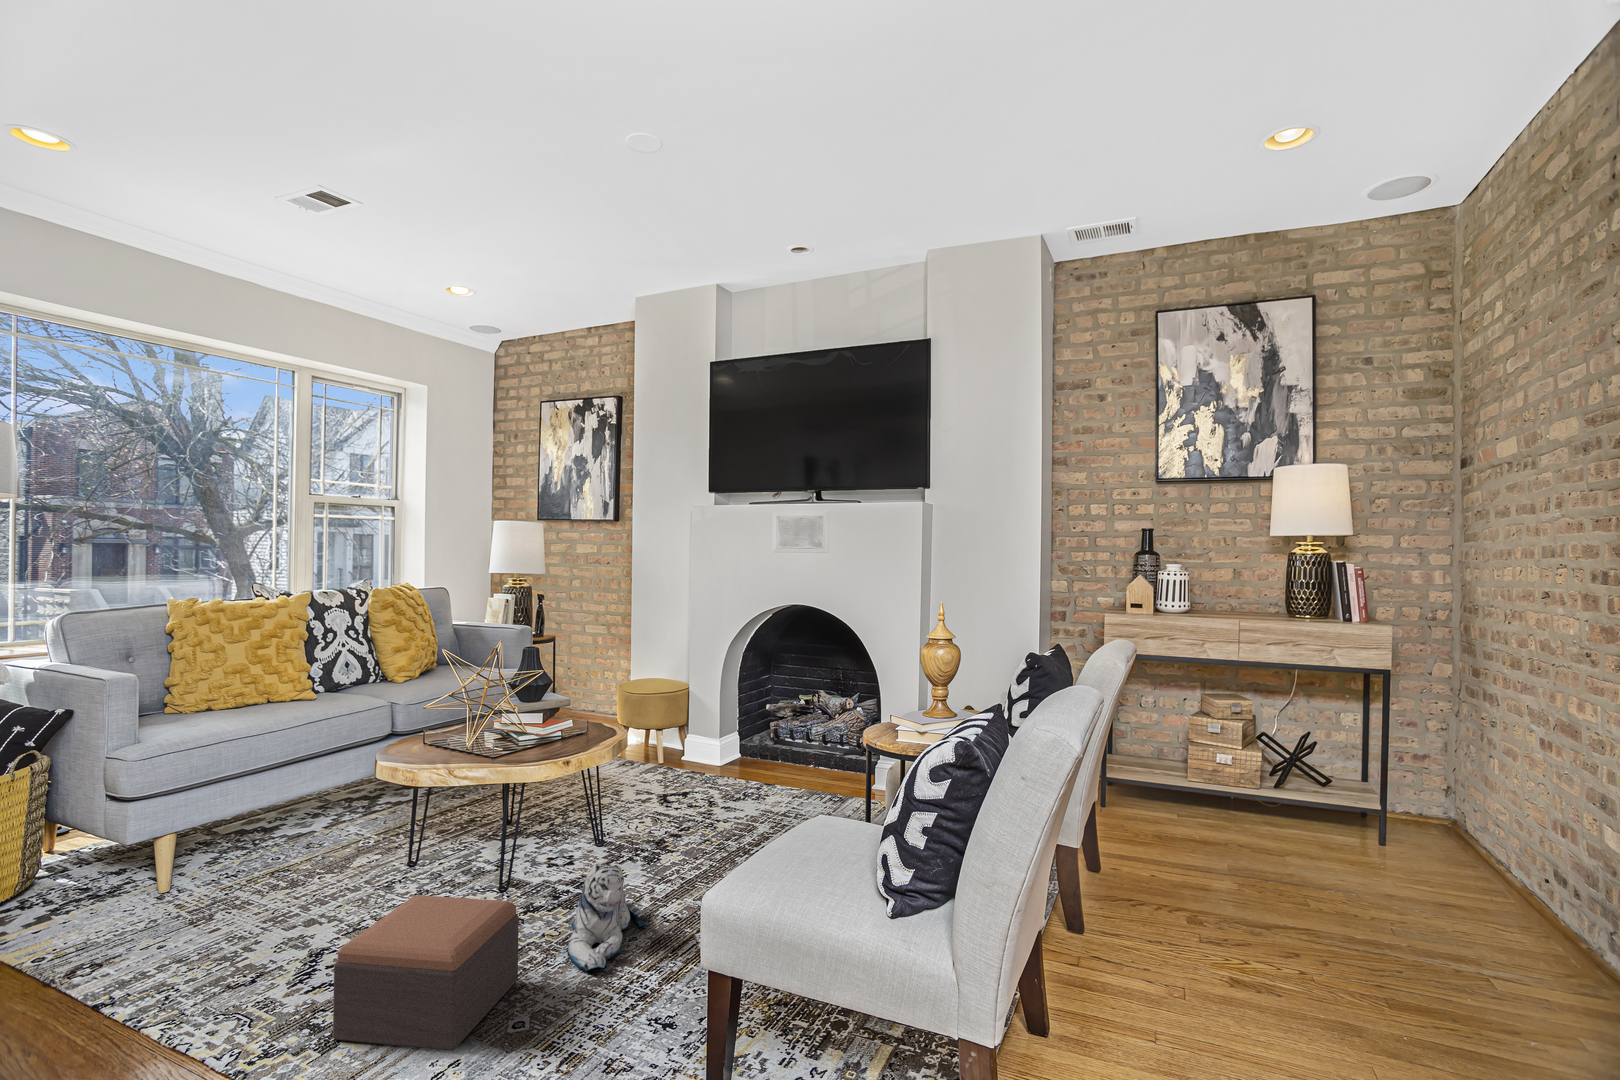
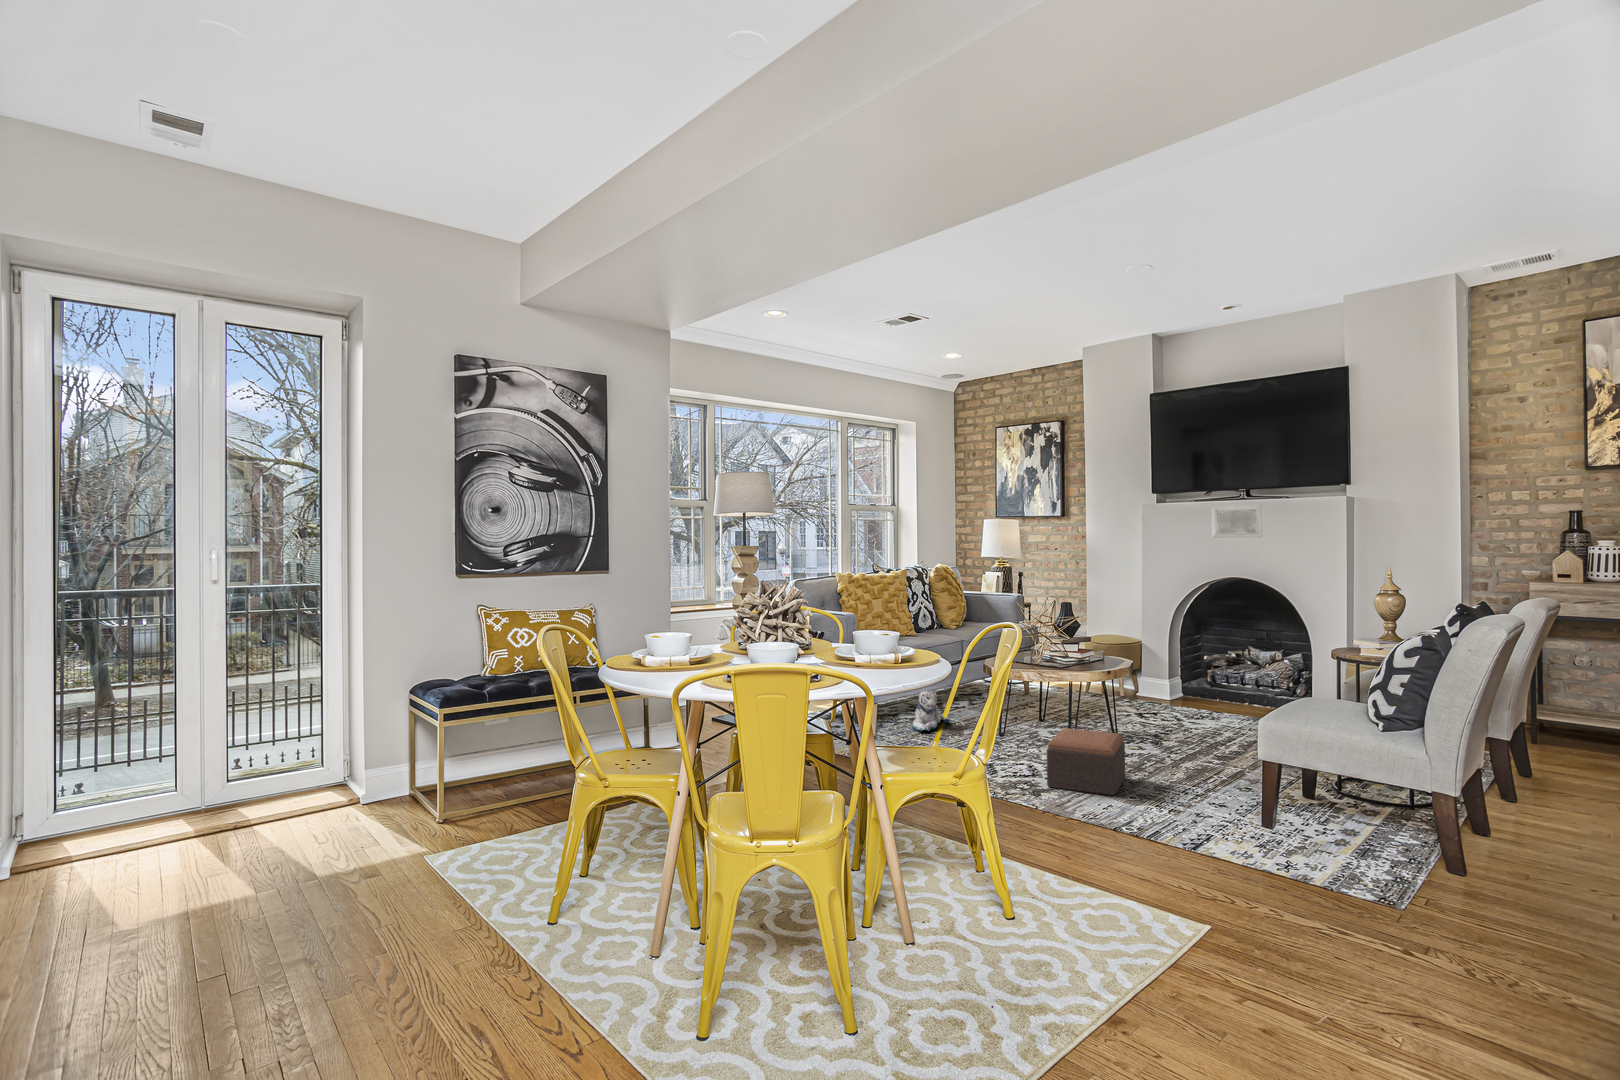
plush toy: present [567,865,647,972] -> present [912,690,949,732]

